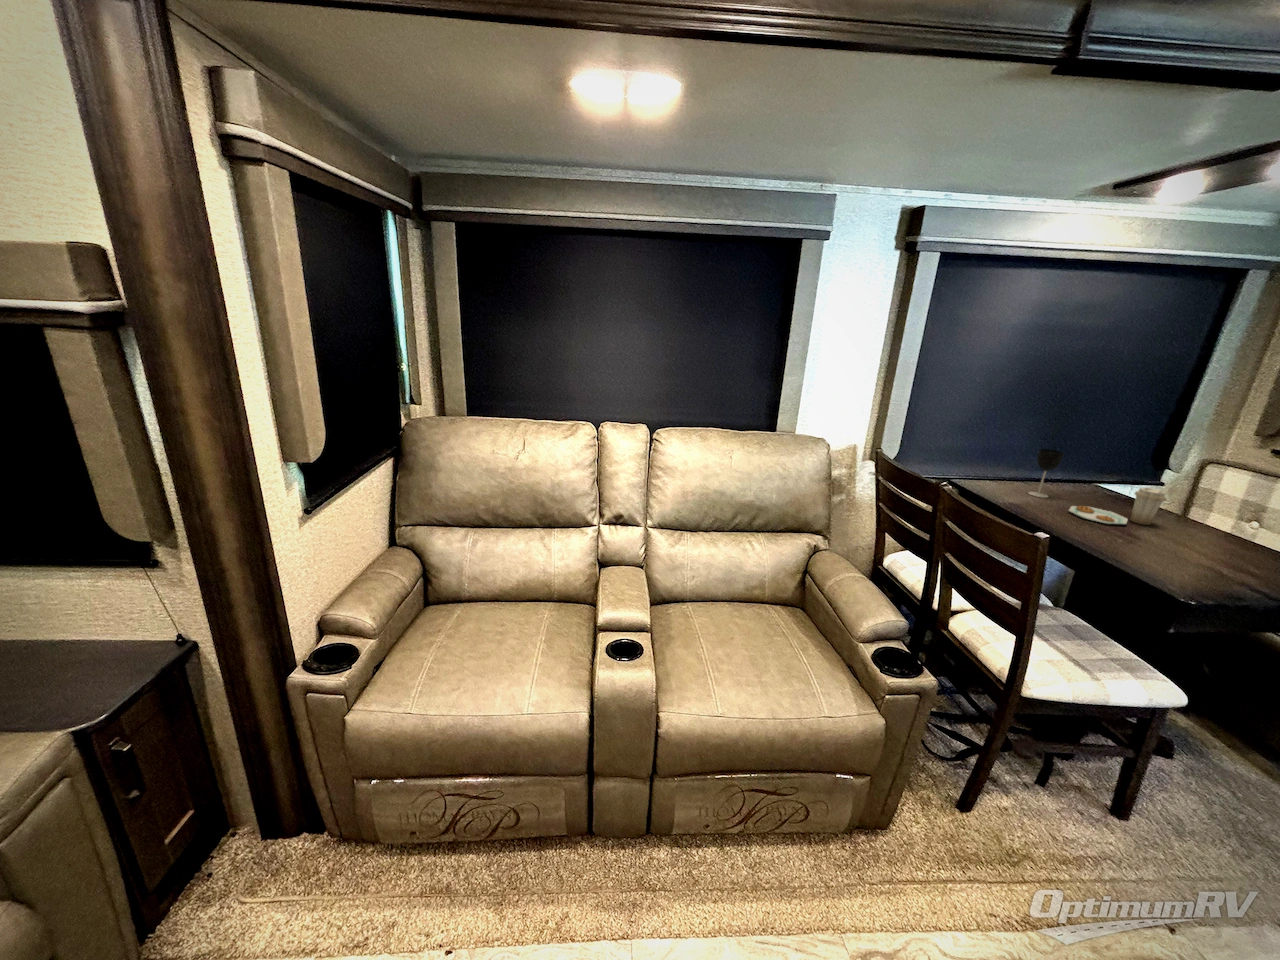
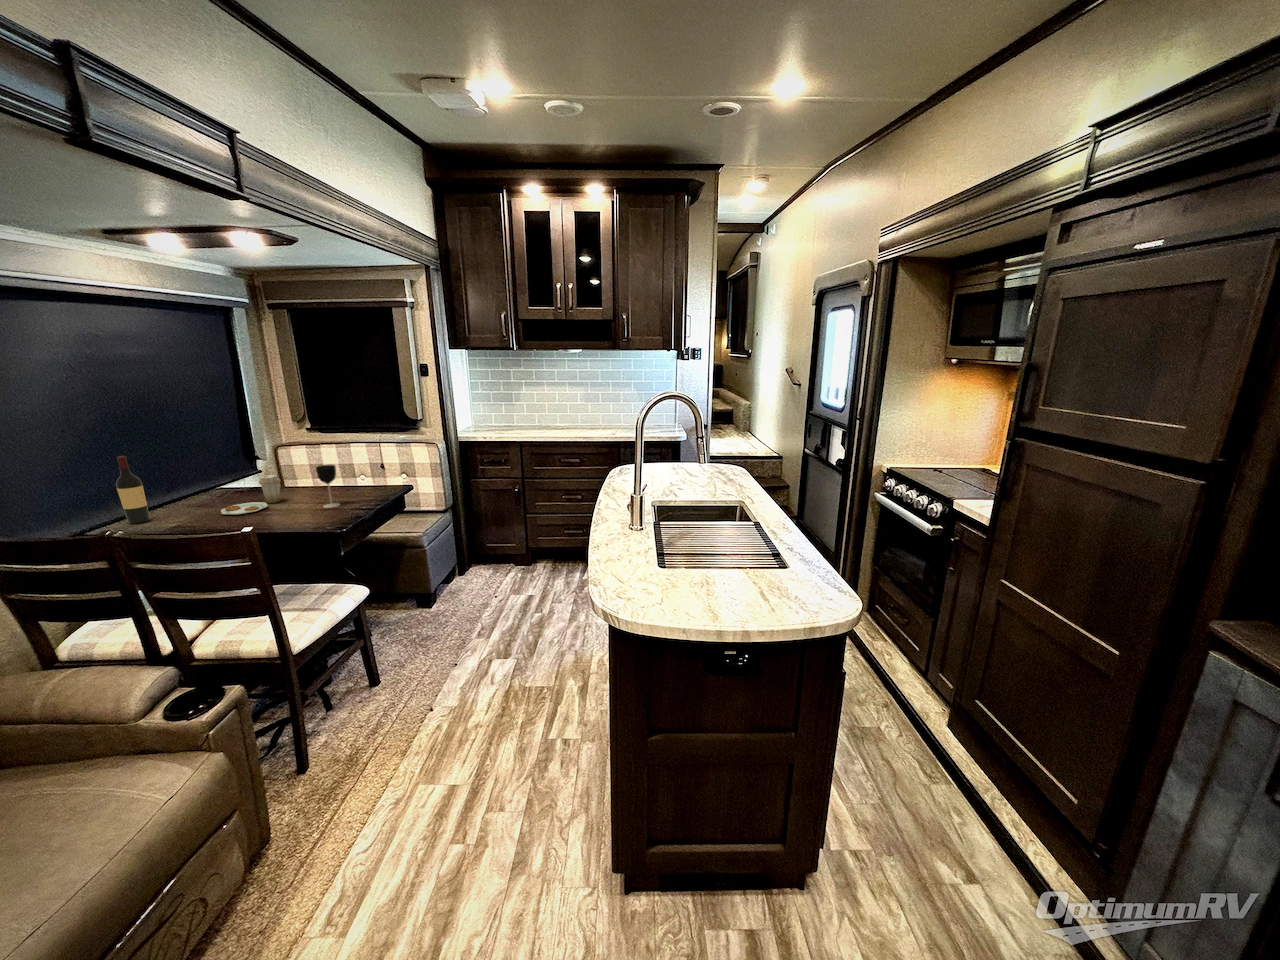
wine bottle: none [988,423,1018,489] -> present [116,456,150,524]
wine glass: present [1029,449,1063,497] -> present [316,465,340,508]

